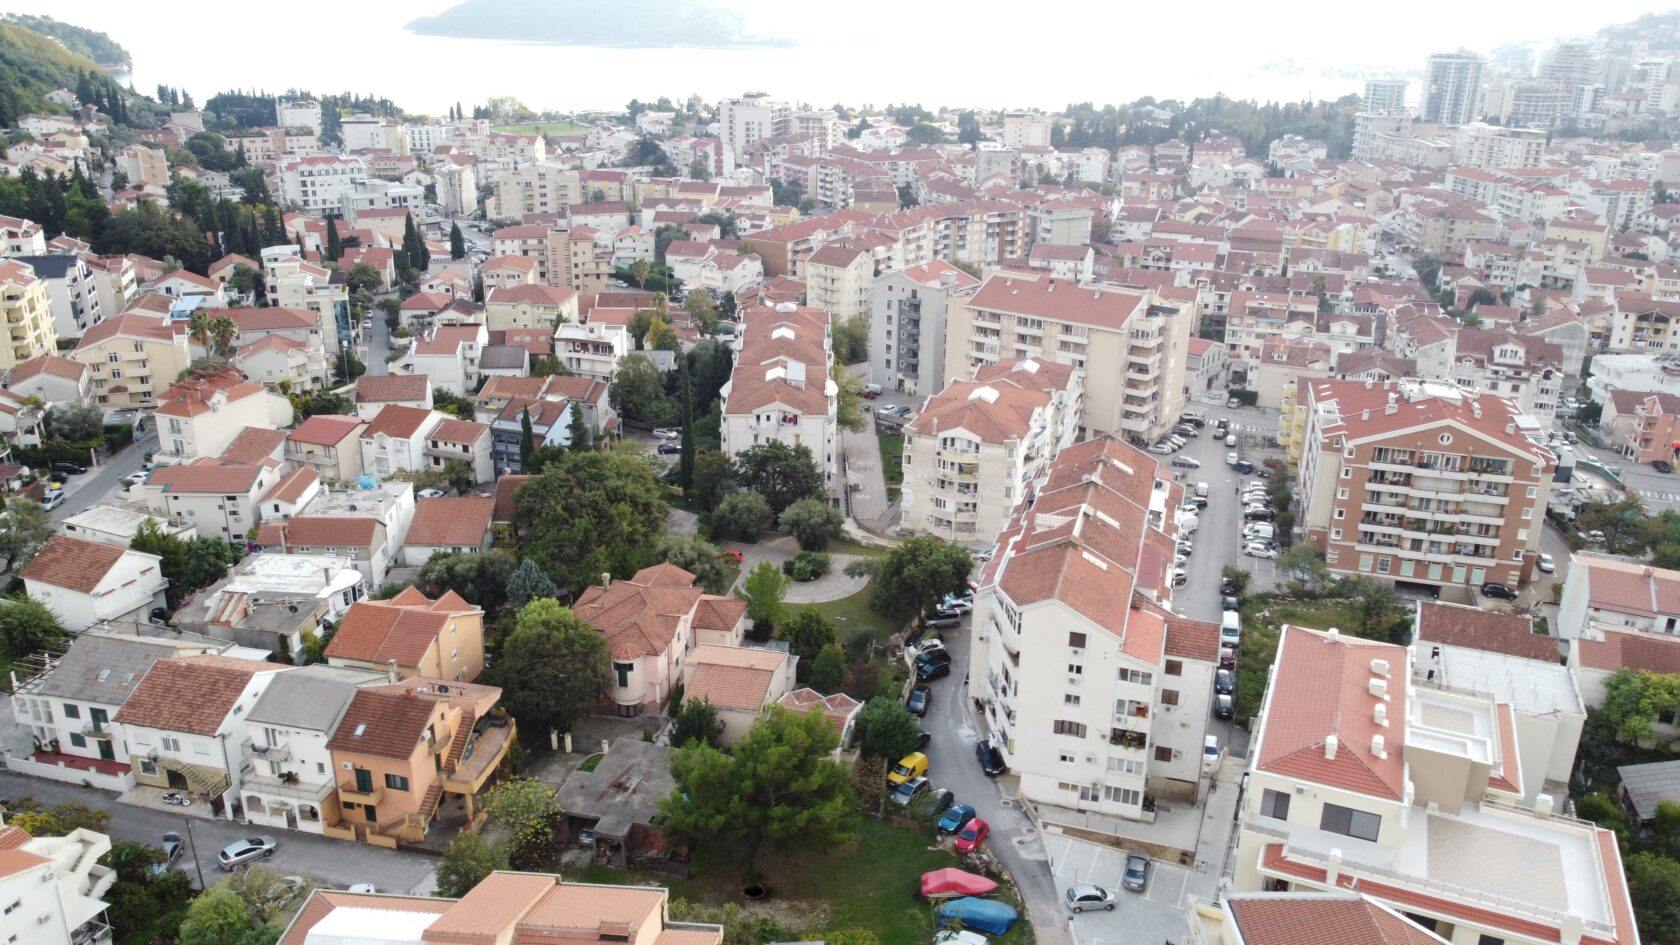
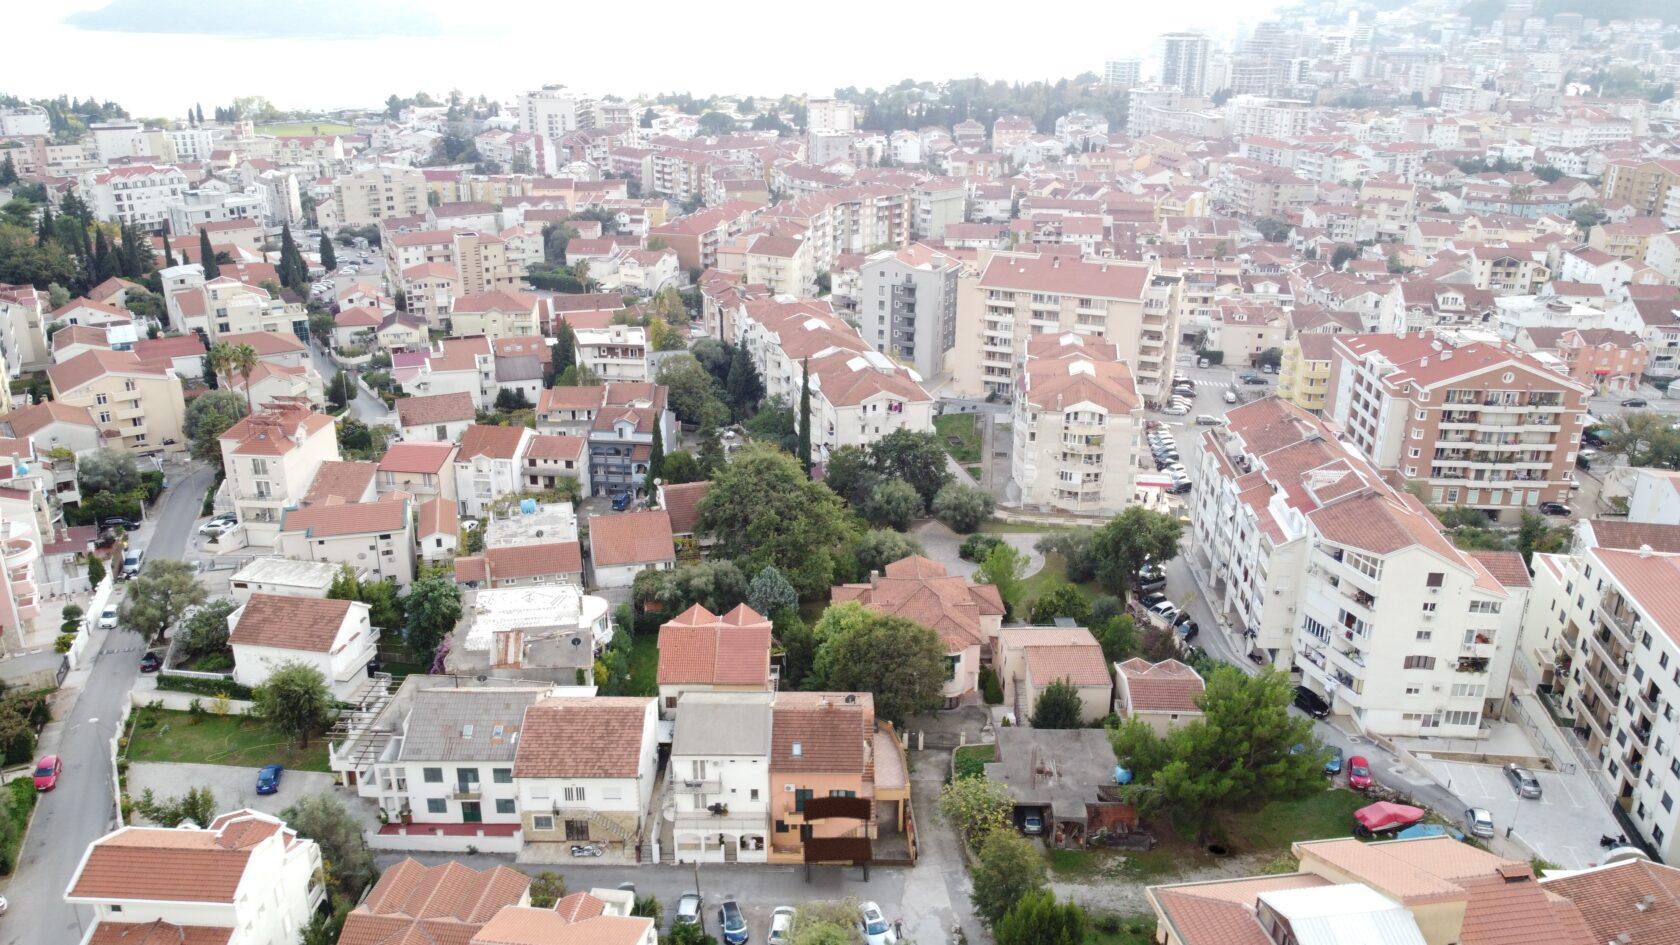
bench: none [328,775,409,864] -> present [803,796,873,882]

